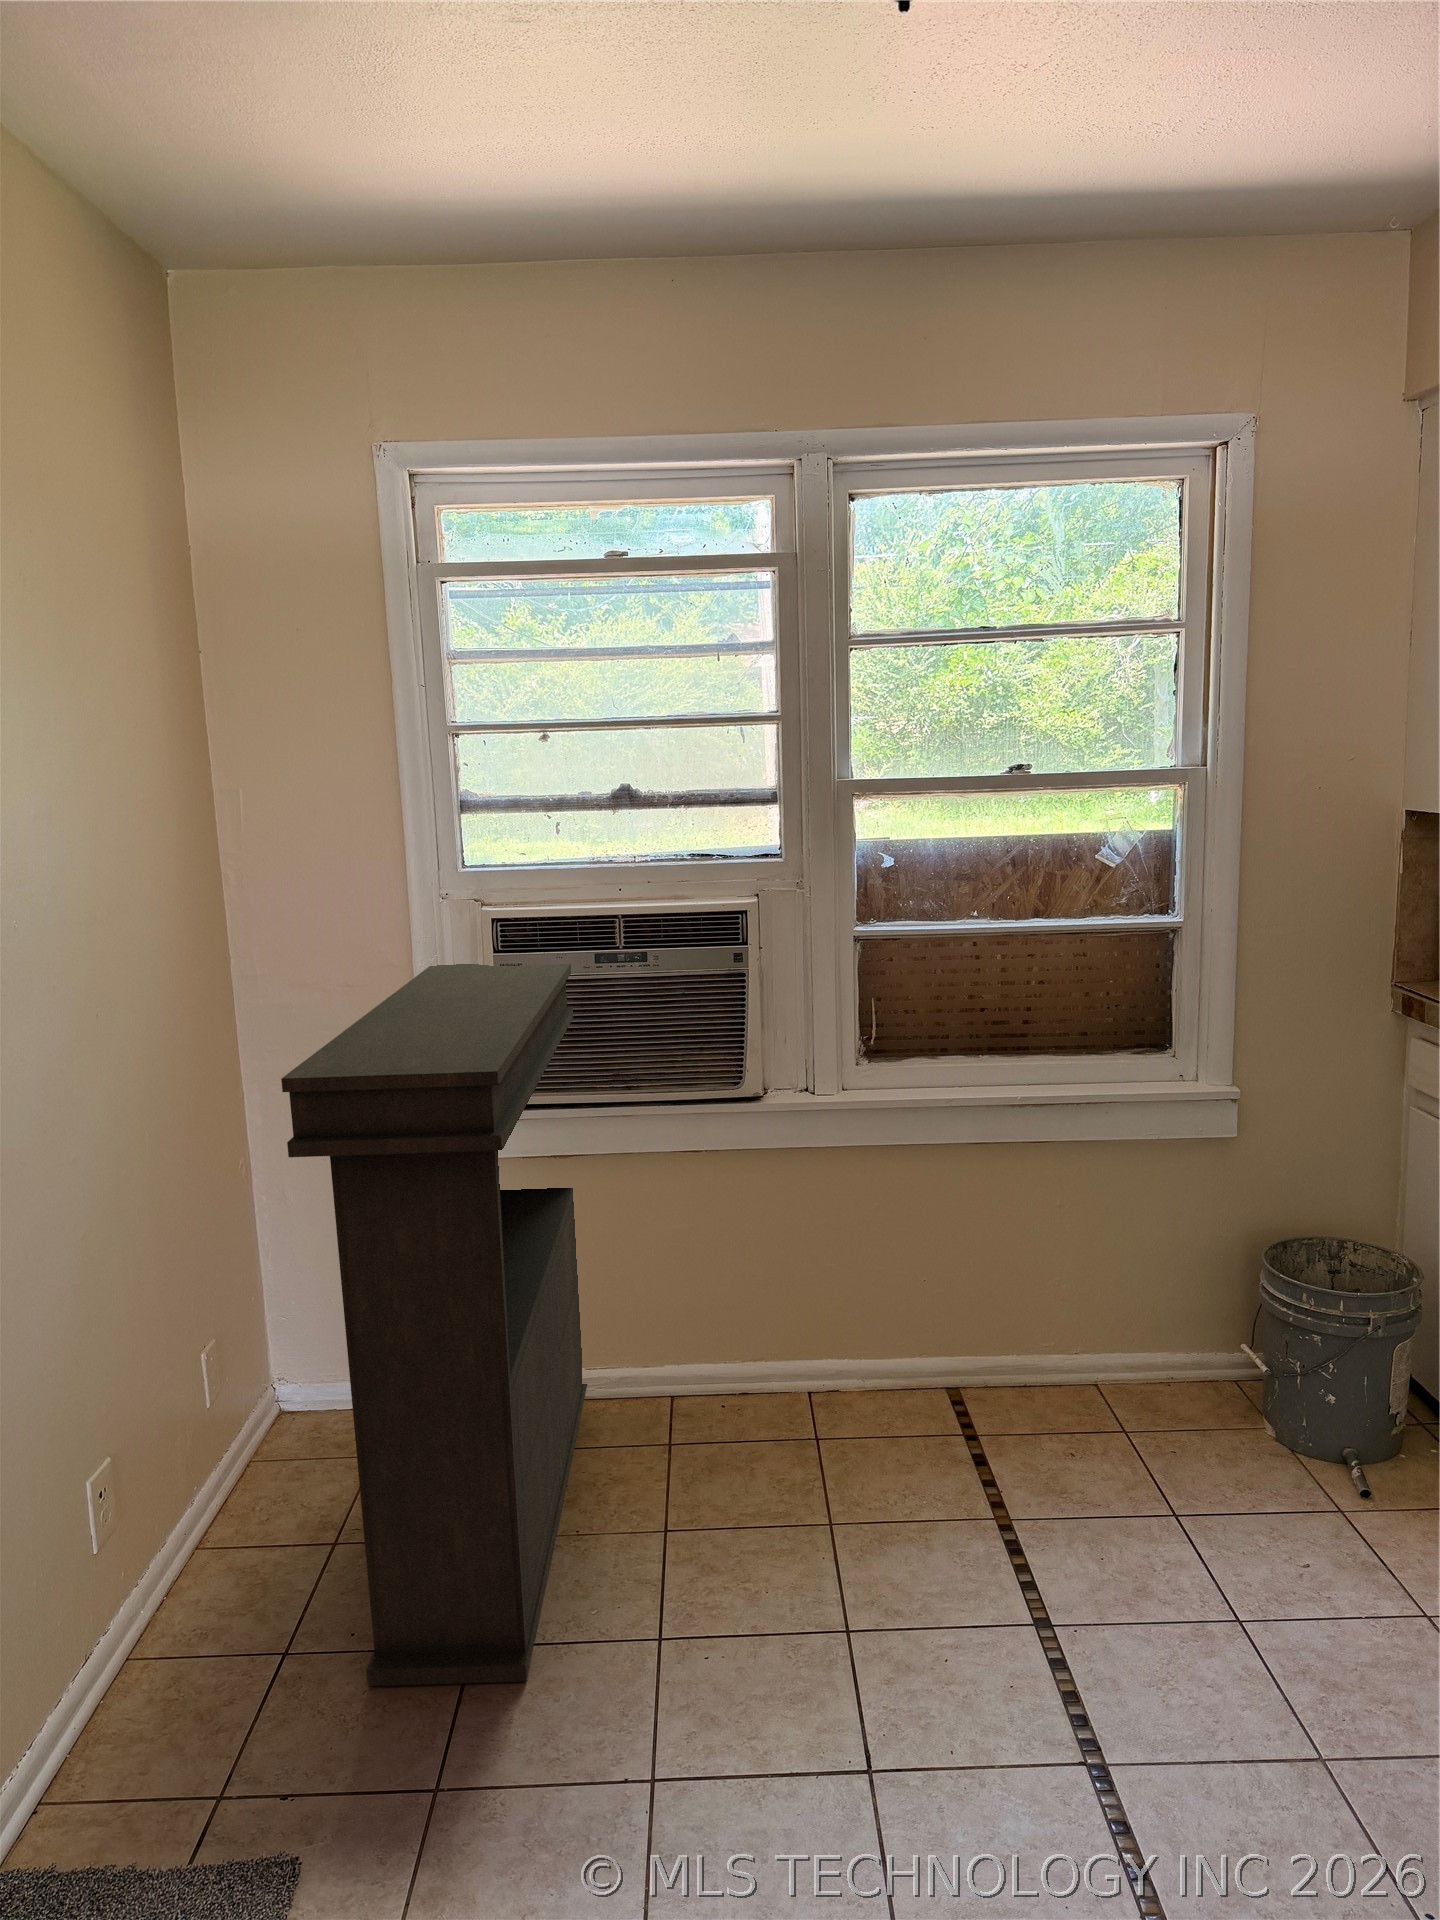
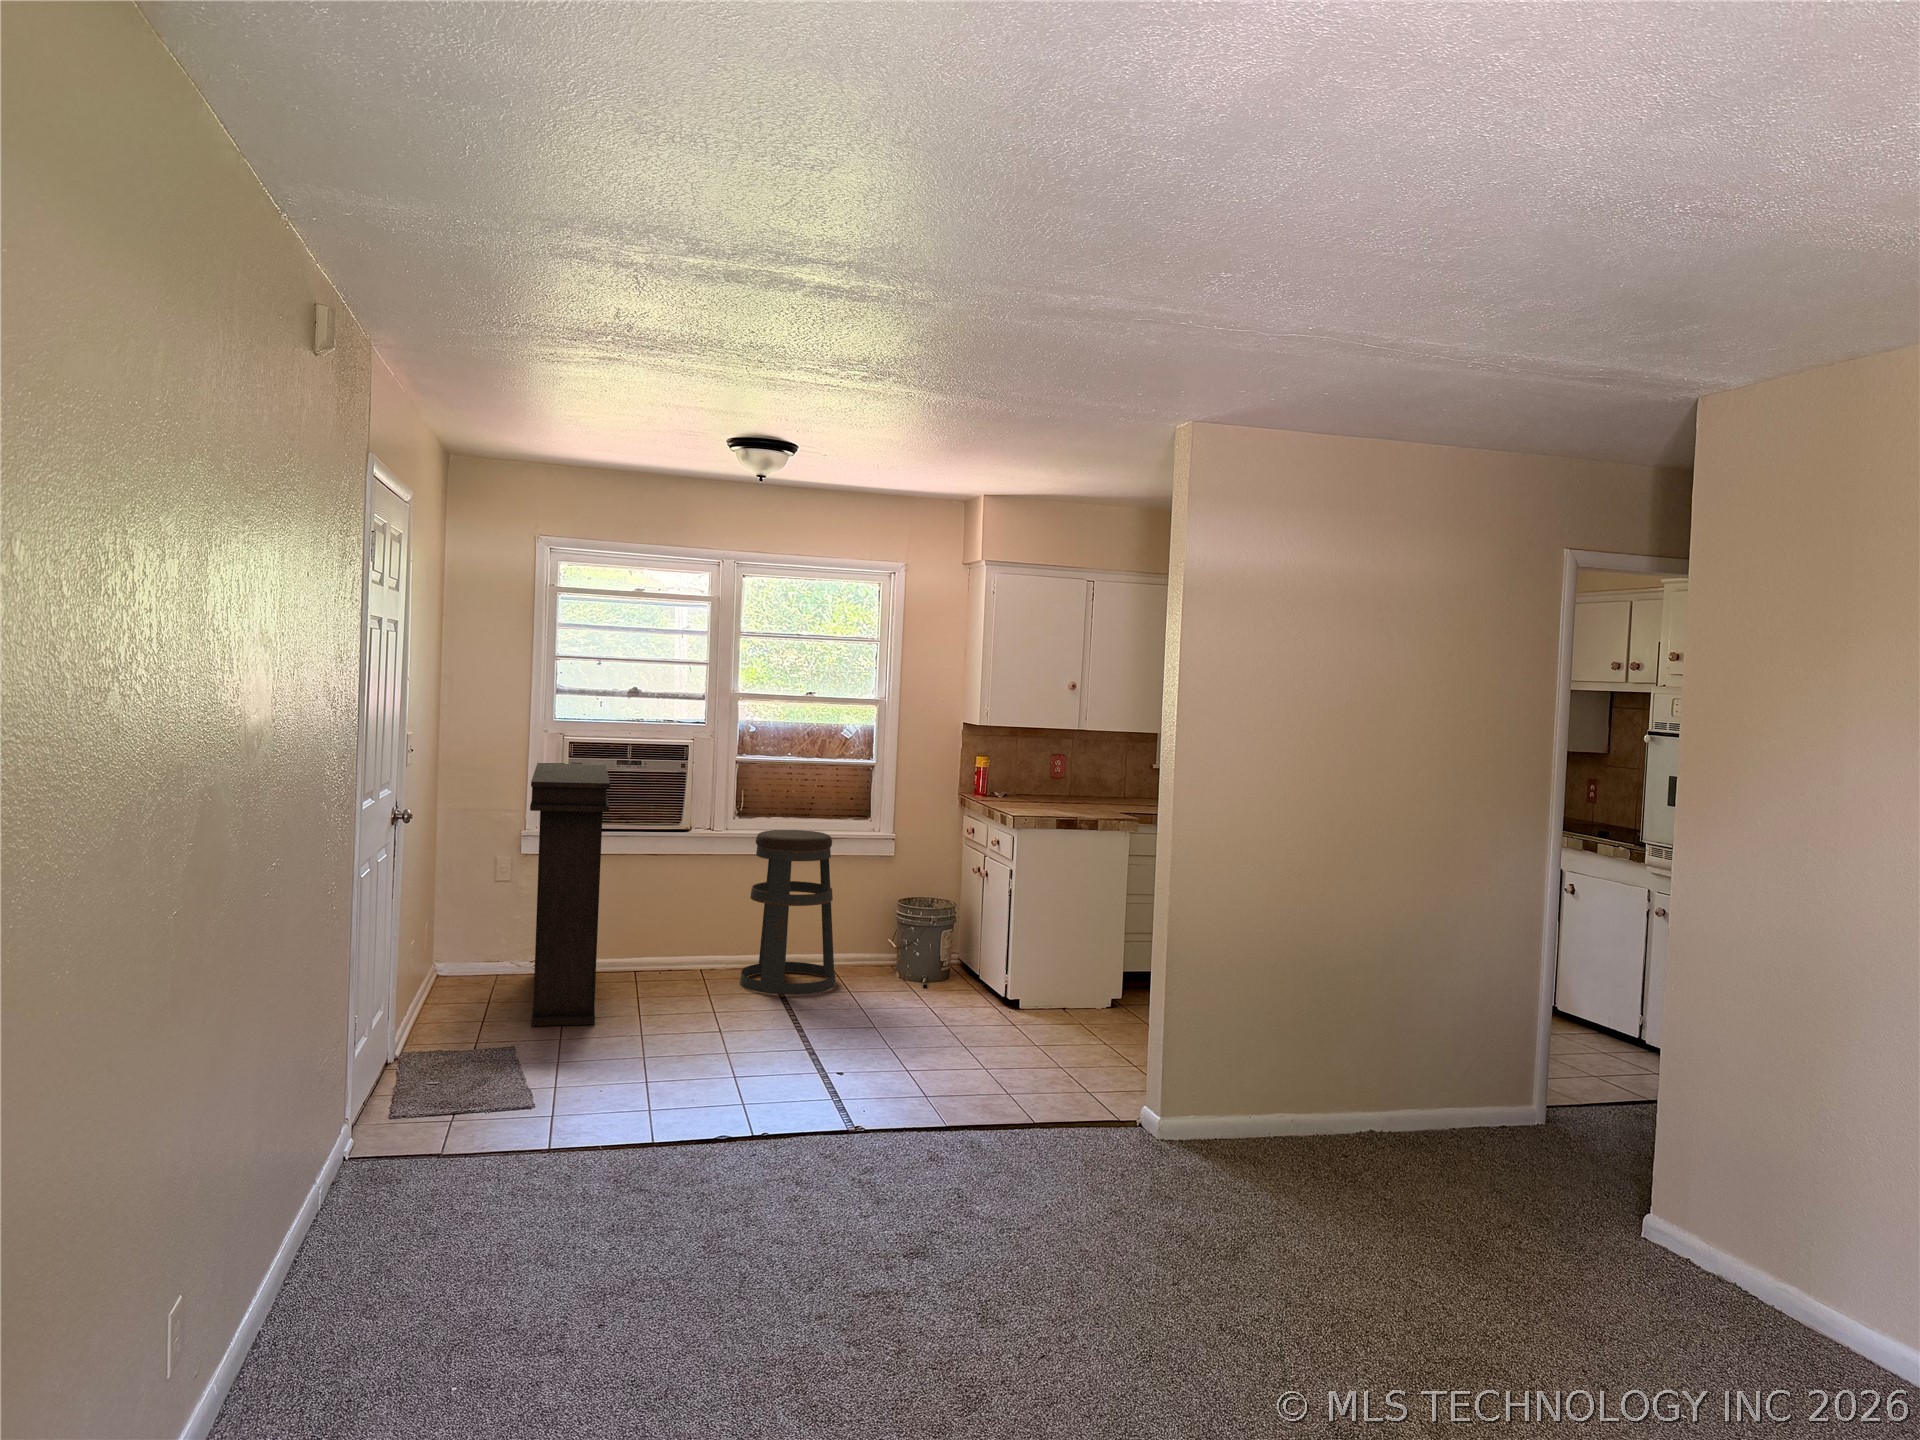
bar stool: none [894,1090,1119,1509] -> present [740,830,836,995]

